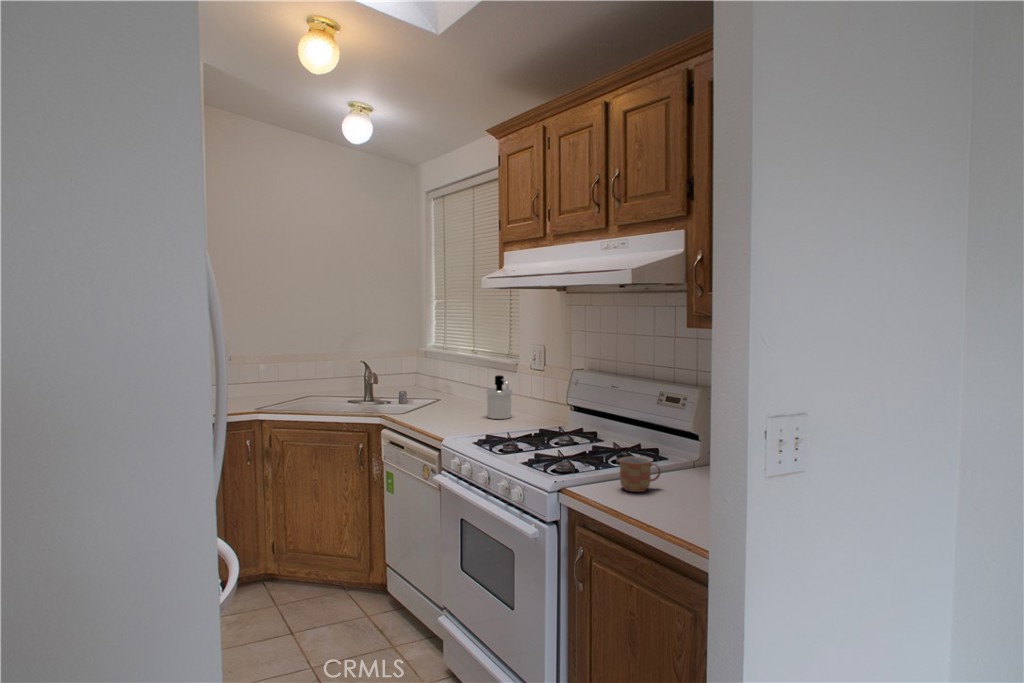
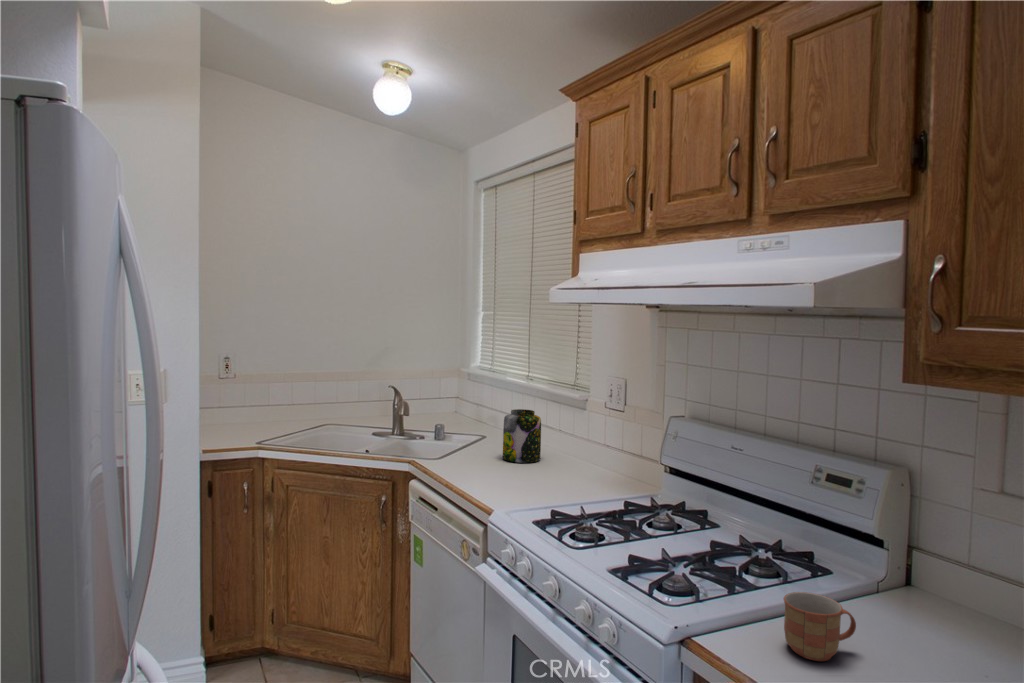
jar: none [454,373,483,414] -> present [503,409,541,463]
soap dispenser: present [487,375,512,419] -> none [547,416,580,474]

